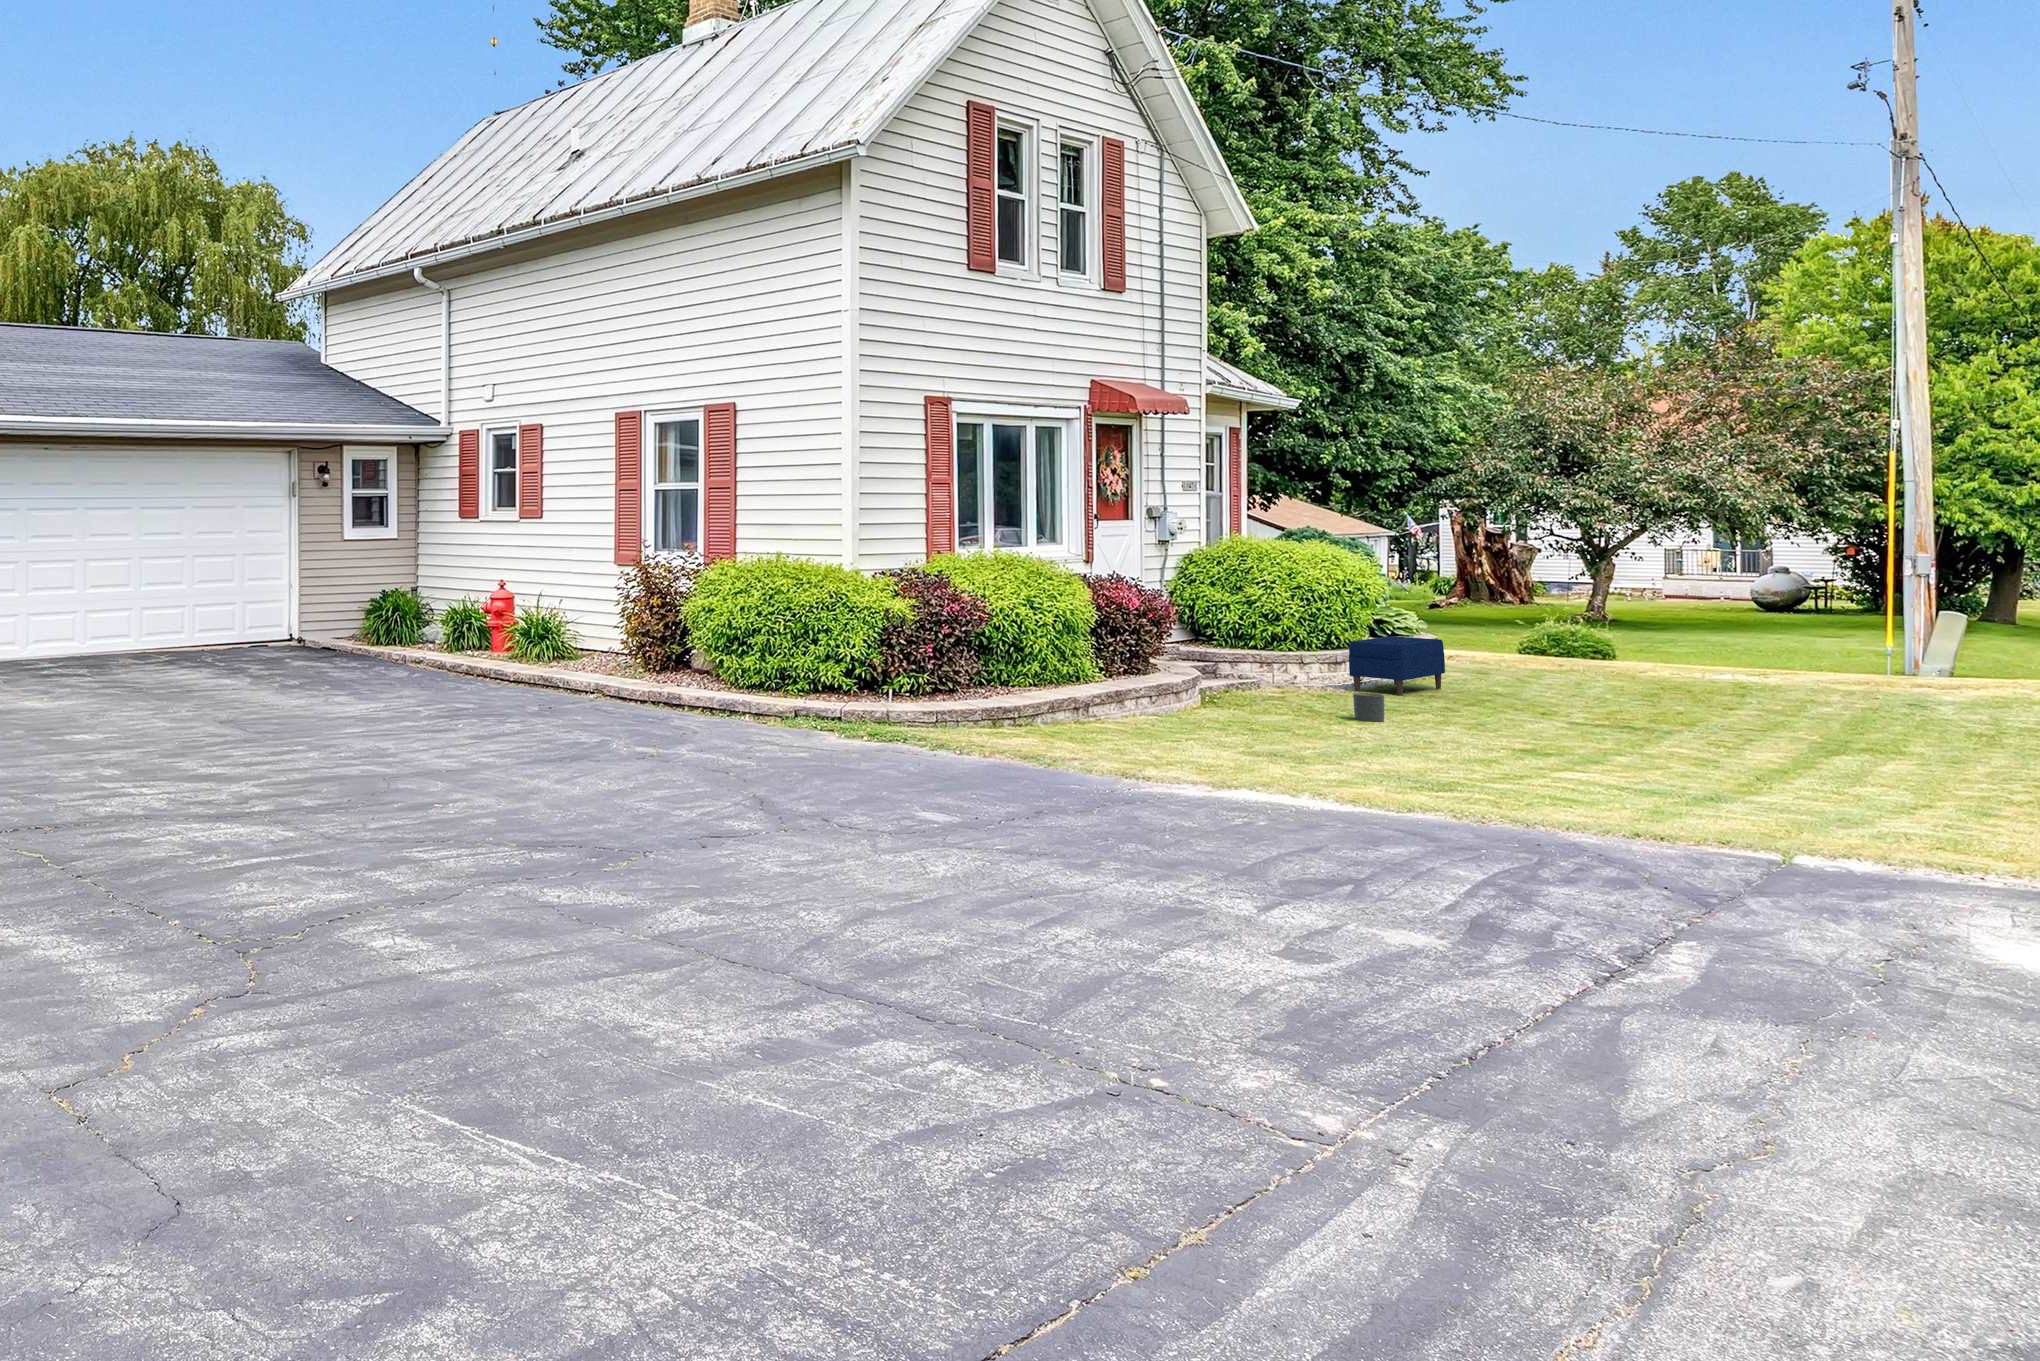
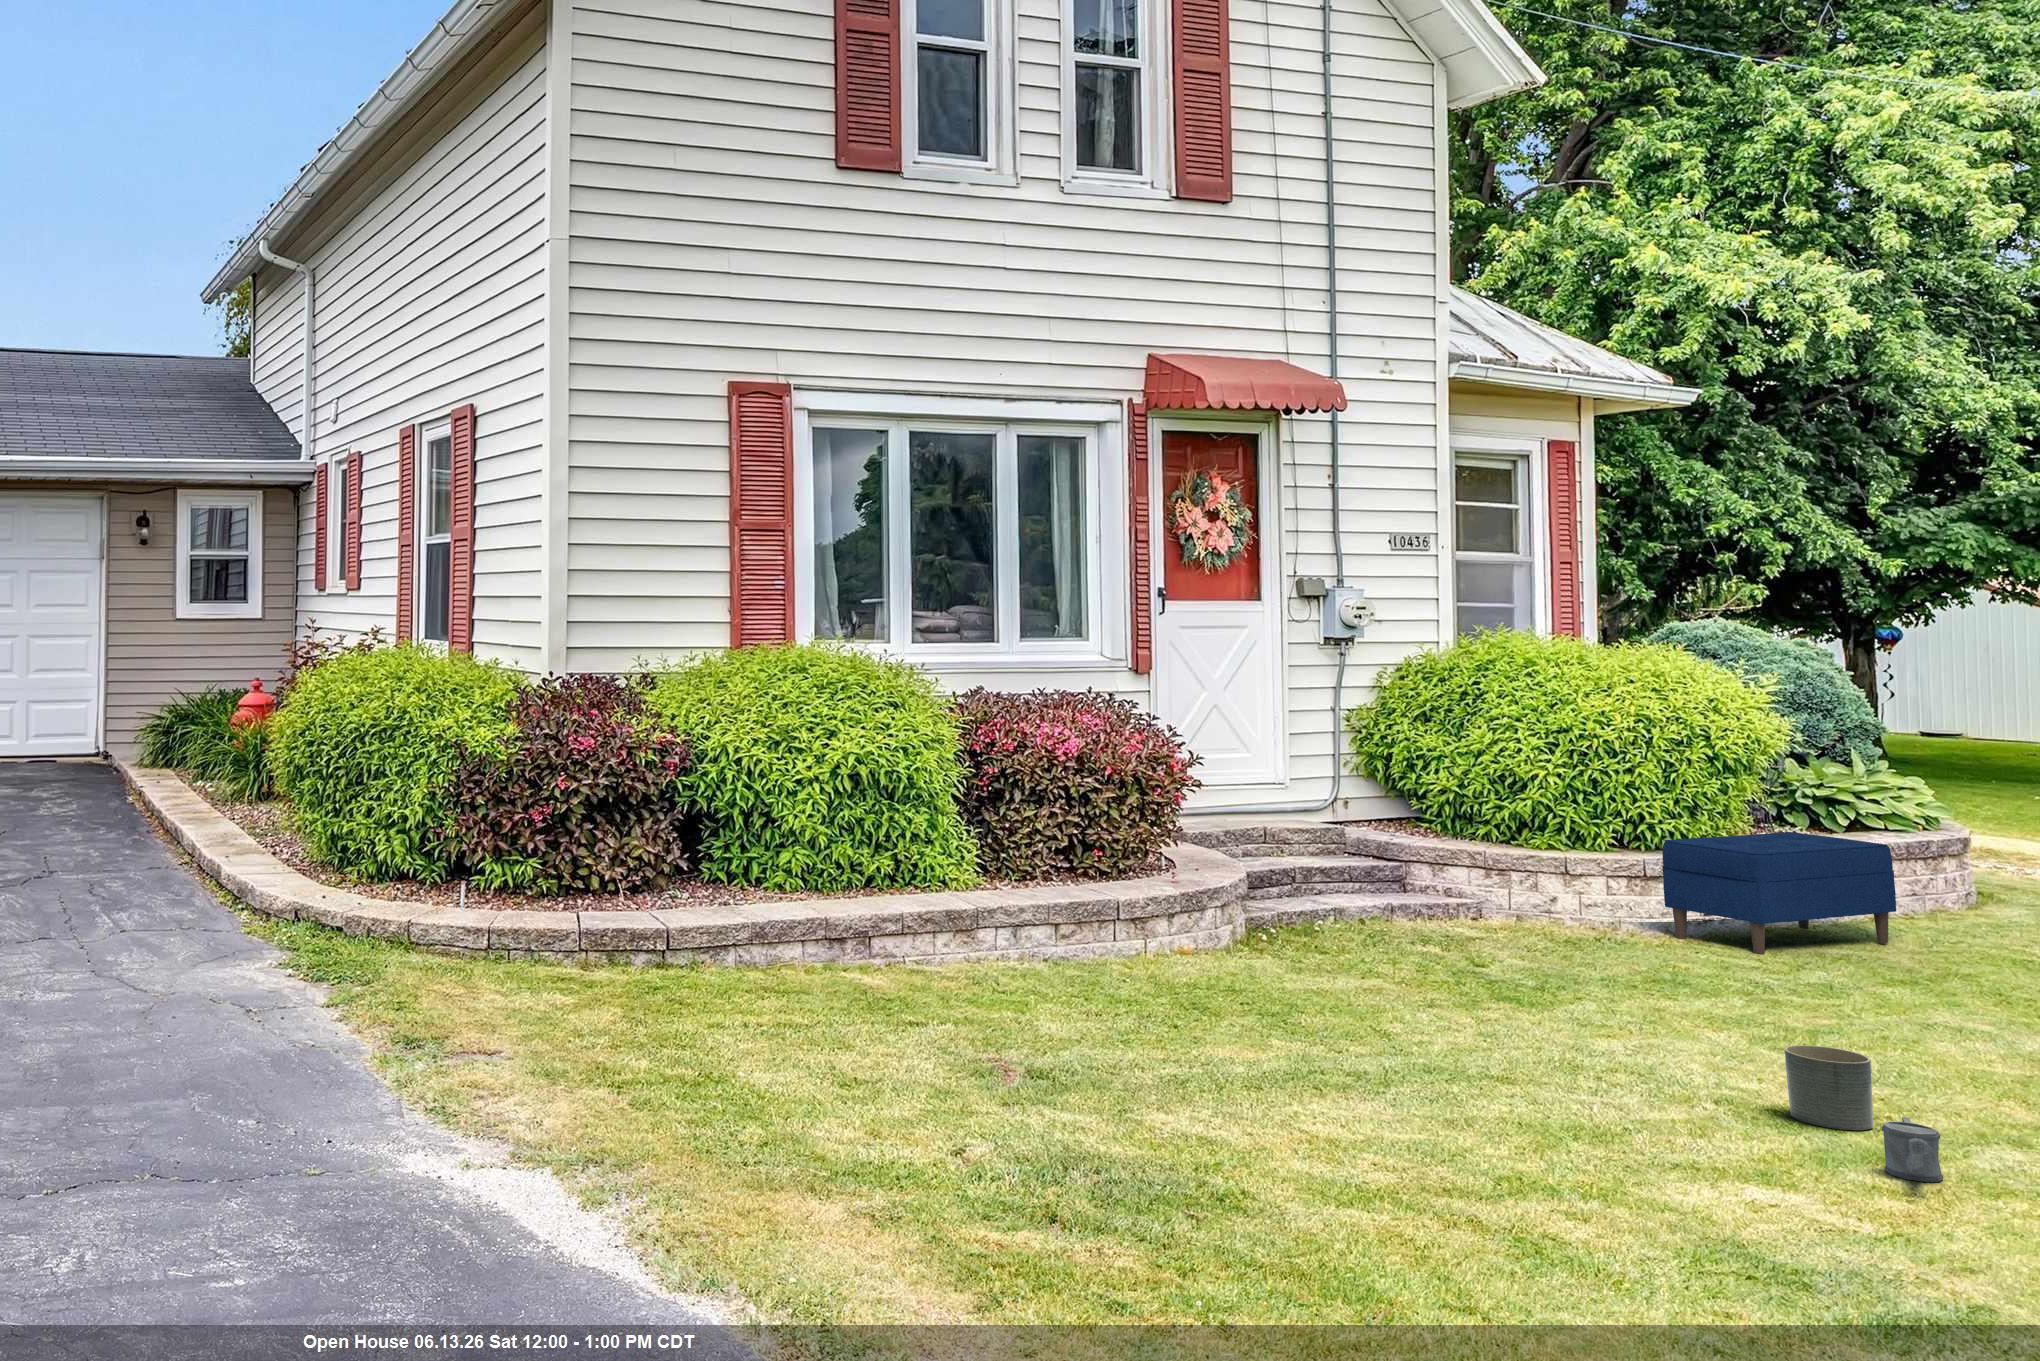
planter: present [1353,693,1384,722] -> present [1785,1045,1873,1130]
watering can: none [1589,739,1617,763] -> present [1882,1117,1943,1182]

